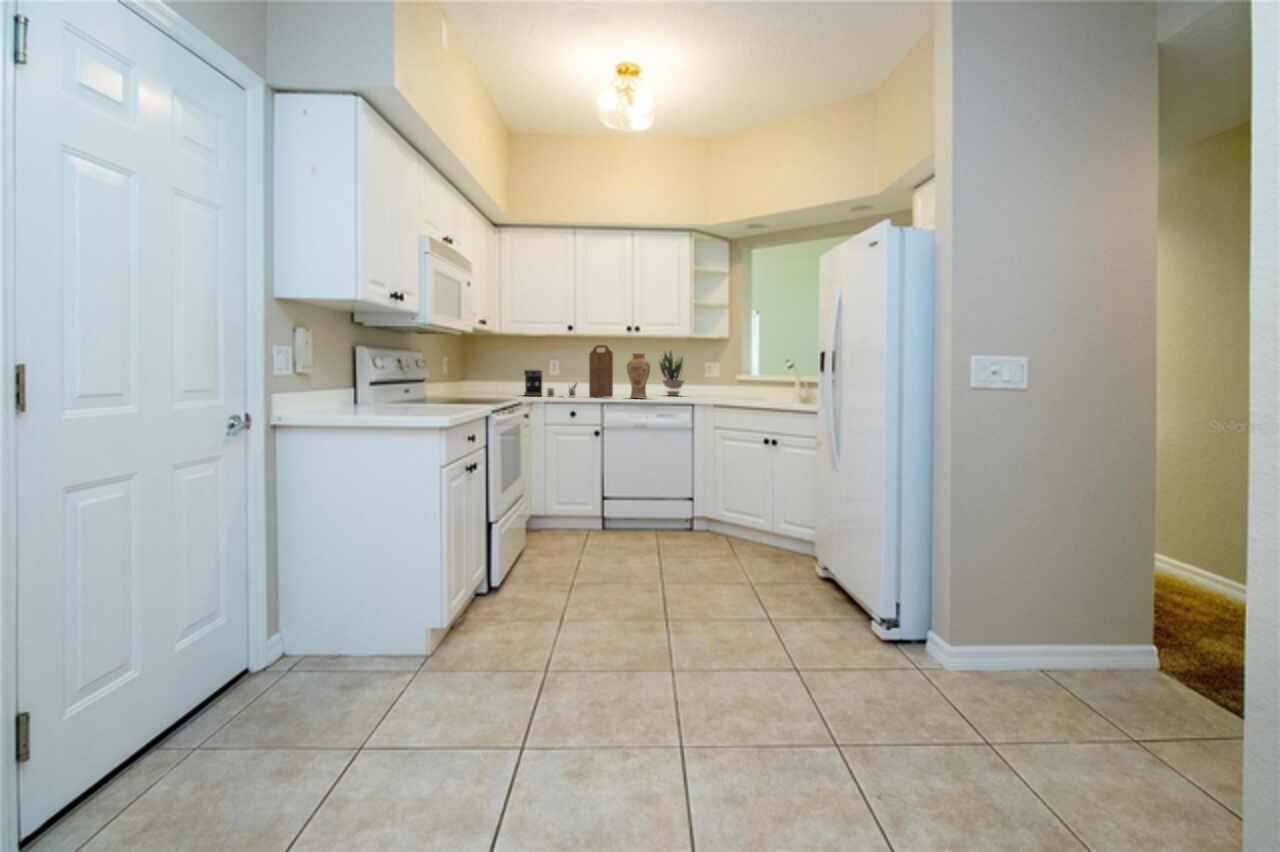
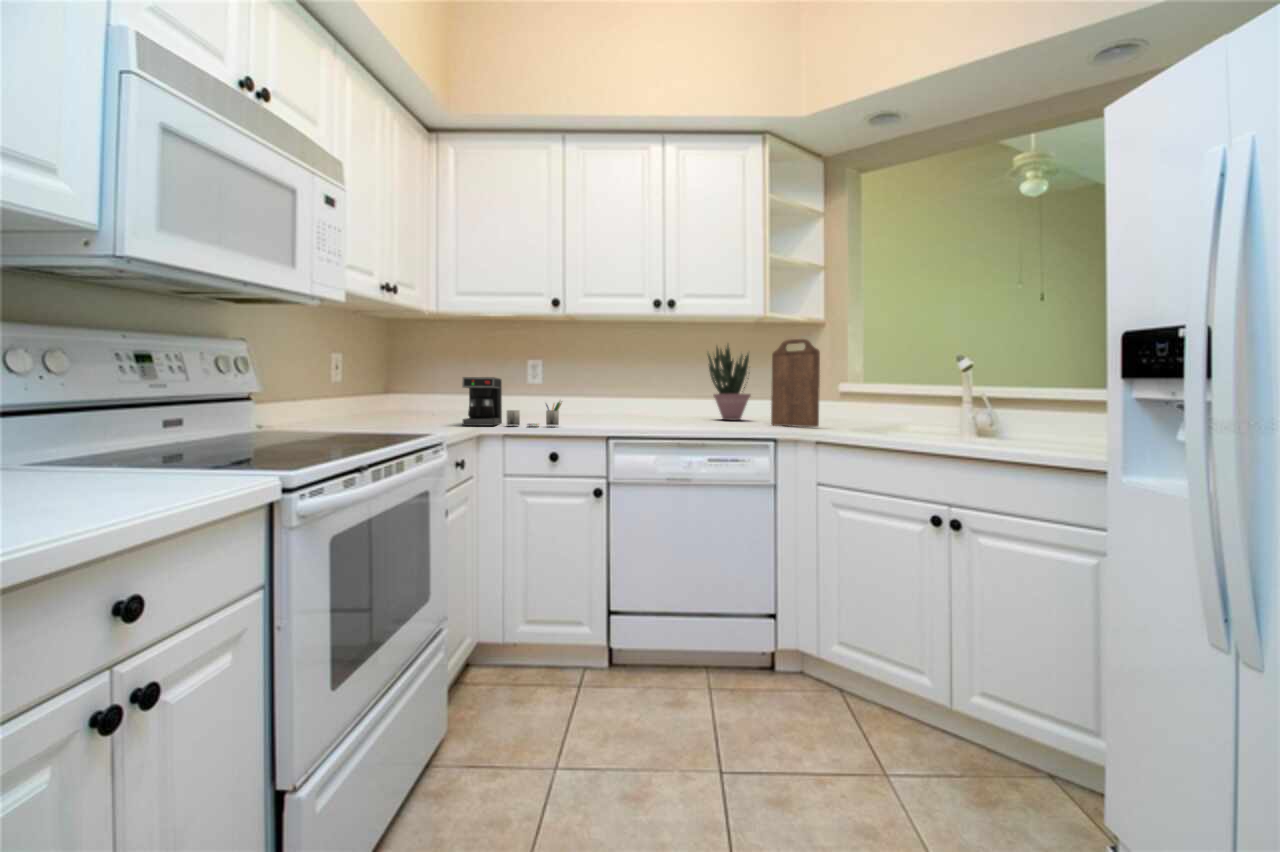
cutting board: present [589,345,613,397] -> present [771,339,820,427]
vase: present [627,353,650,398] -> none [653,345,697,429]

